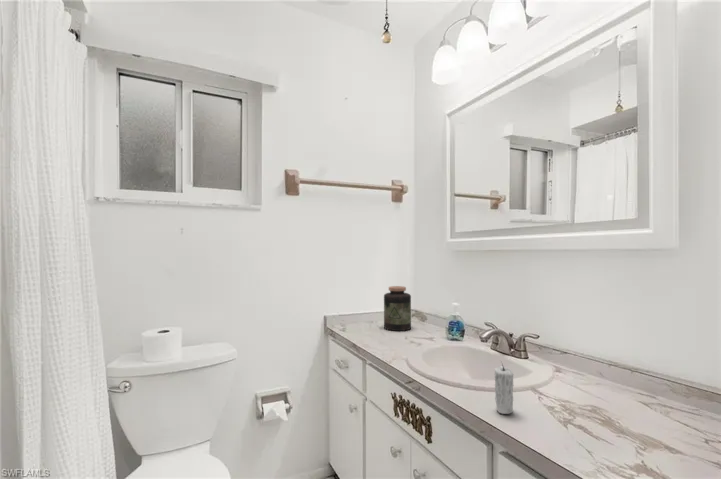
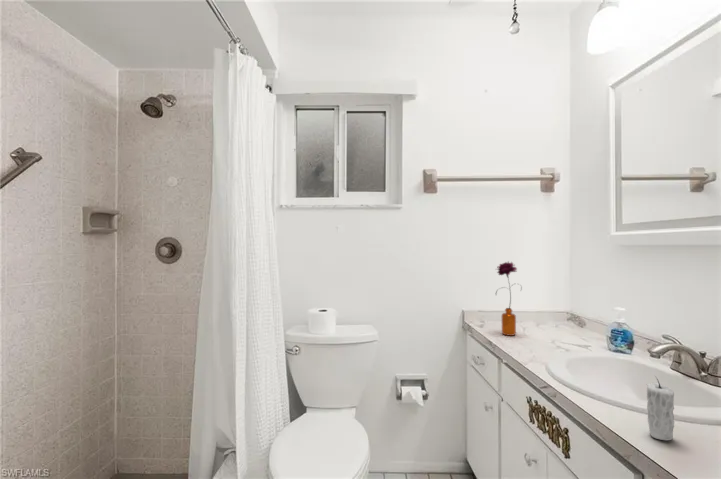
flower: none [357,265,380,335] -> present [497,262,517,336]
jar: present [384,286,411,331] -> none [529,286,563,336]

